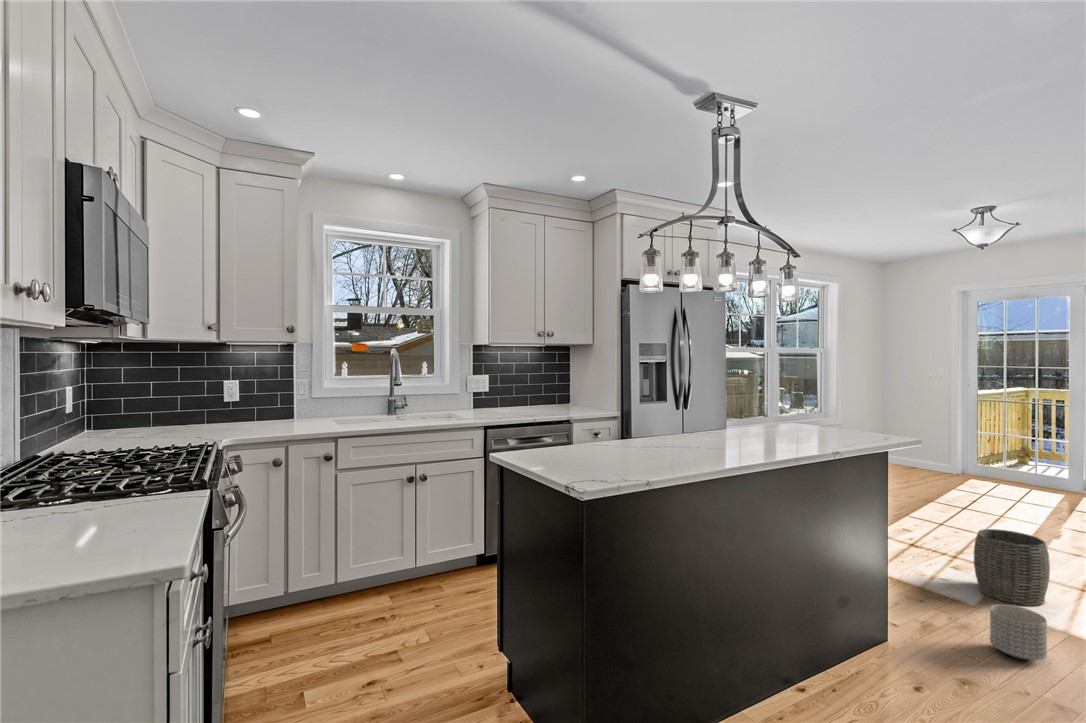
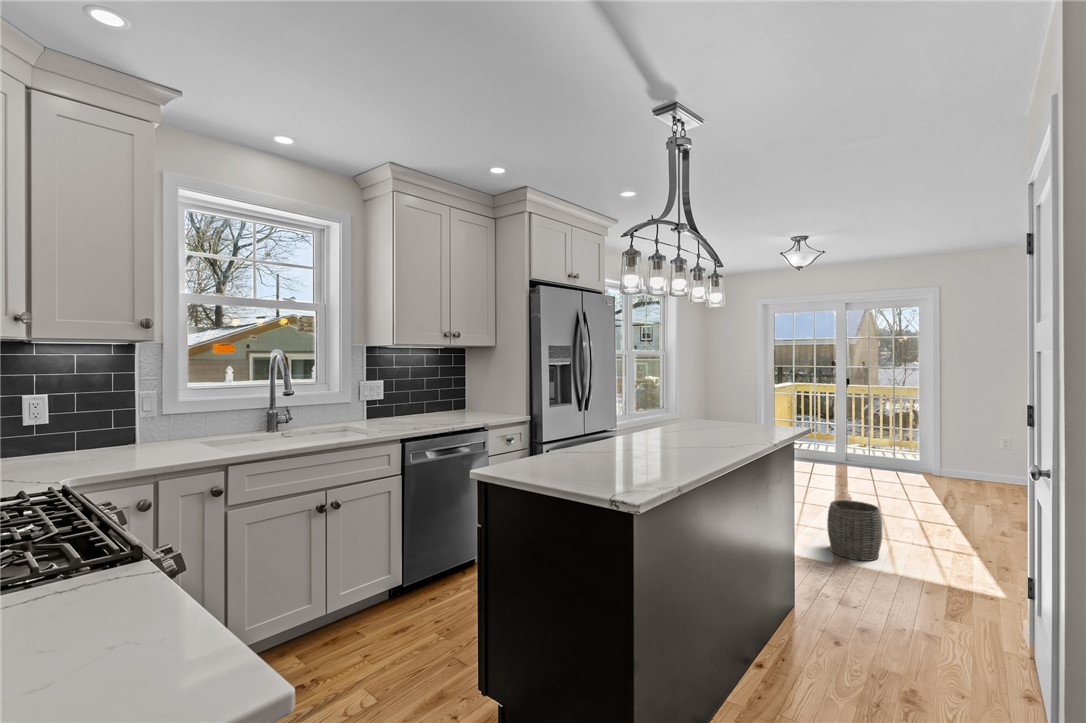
planter: present [990,604,1047,660] -> none [871,564,914,608]

